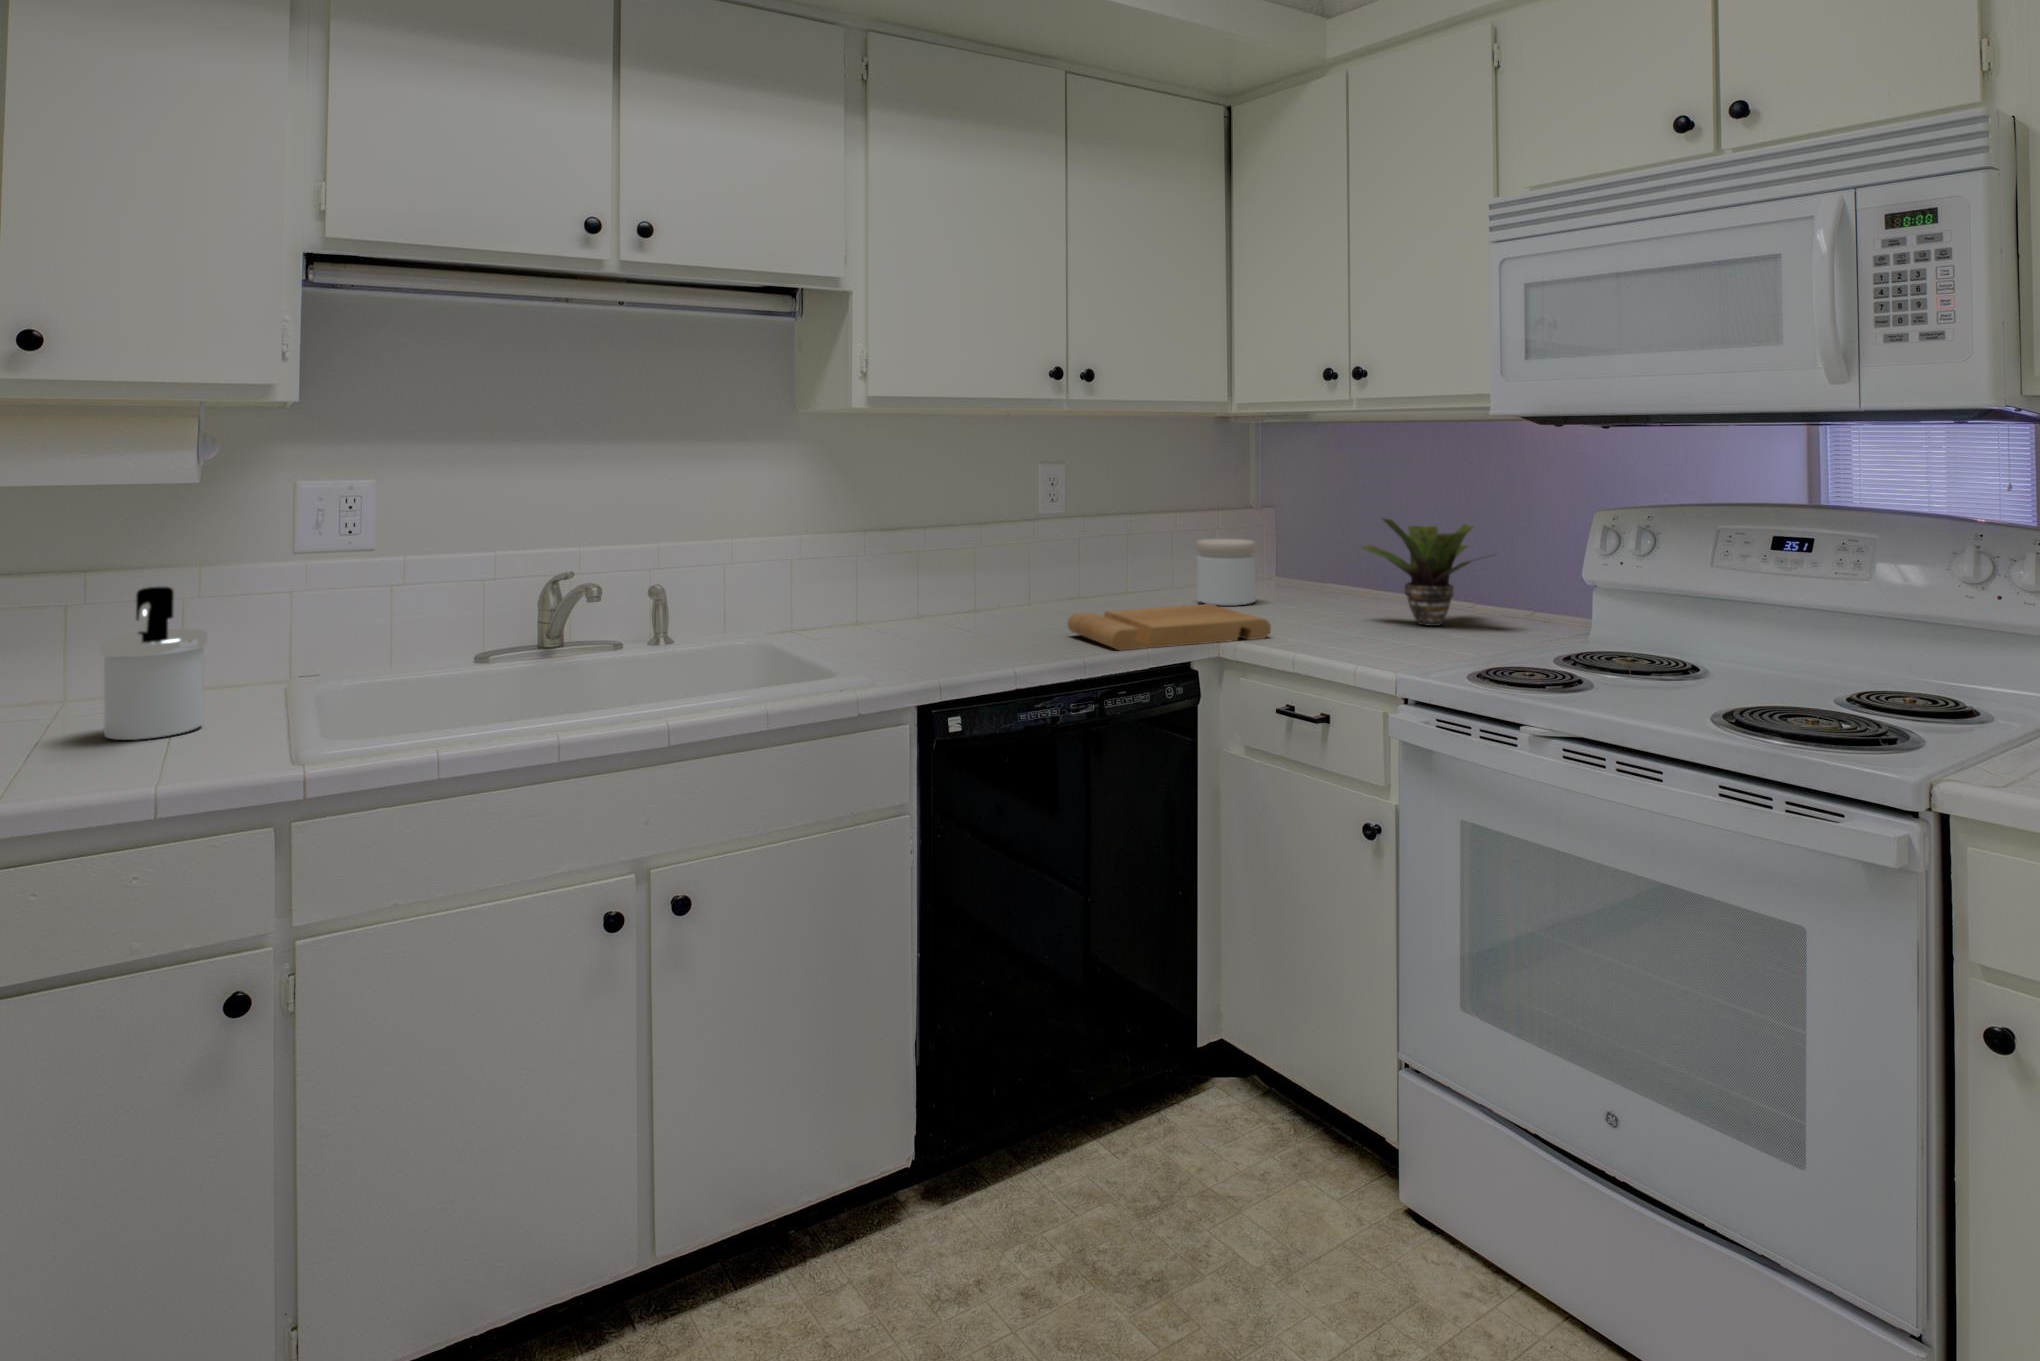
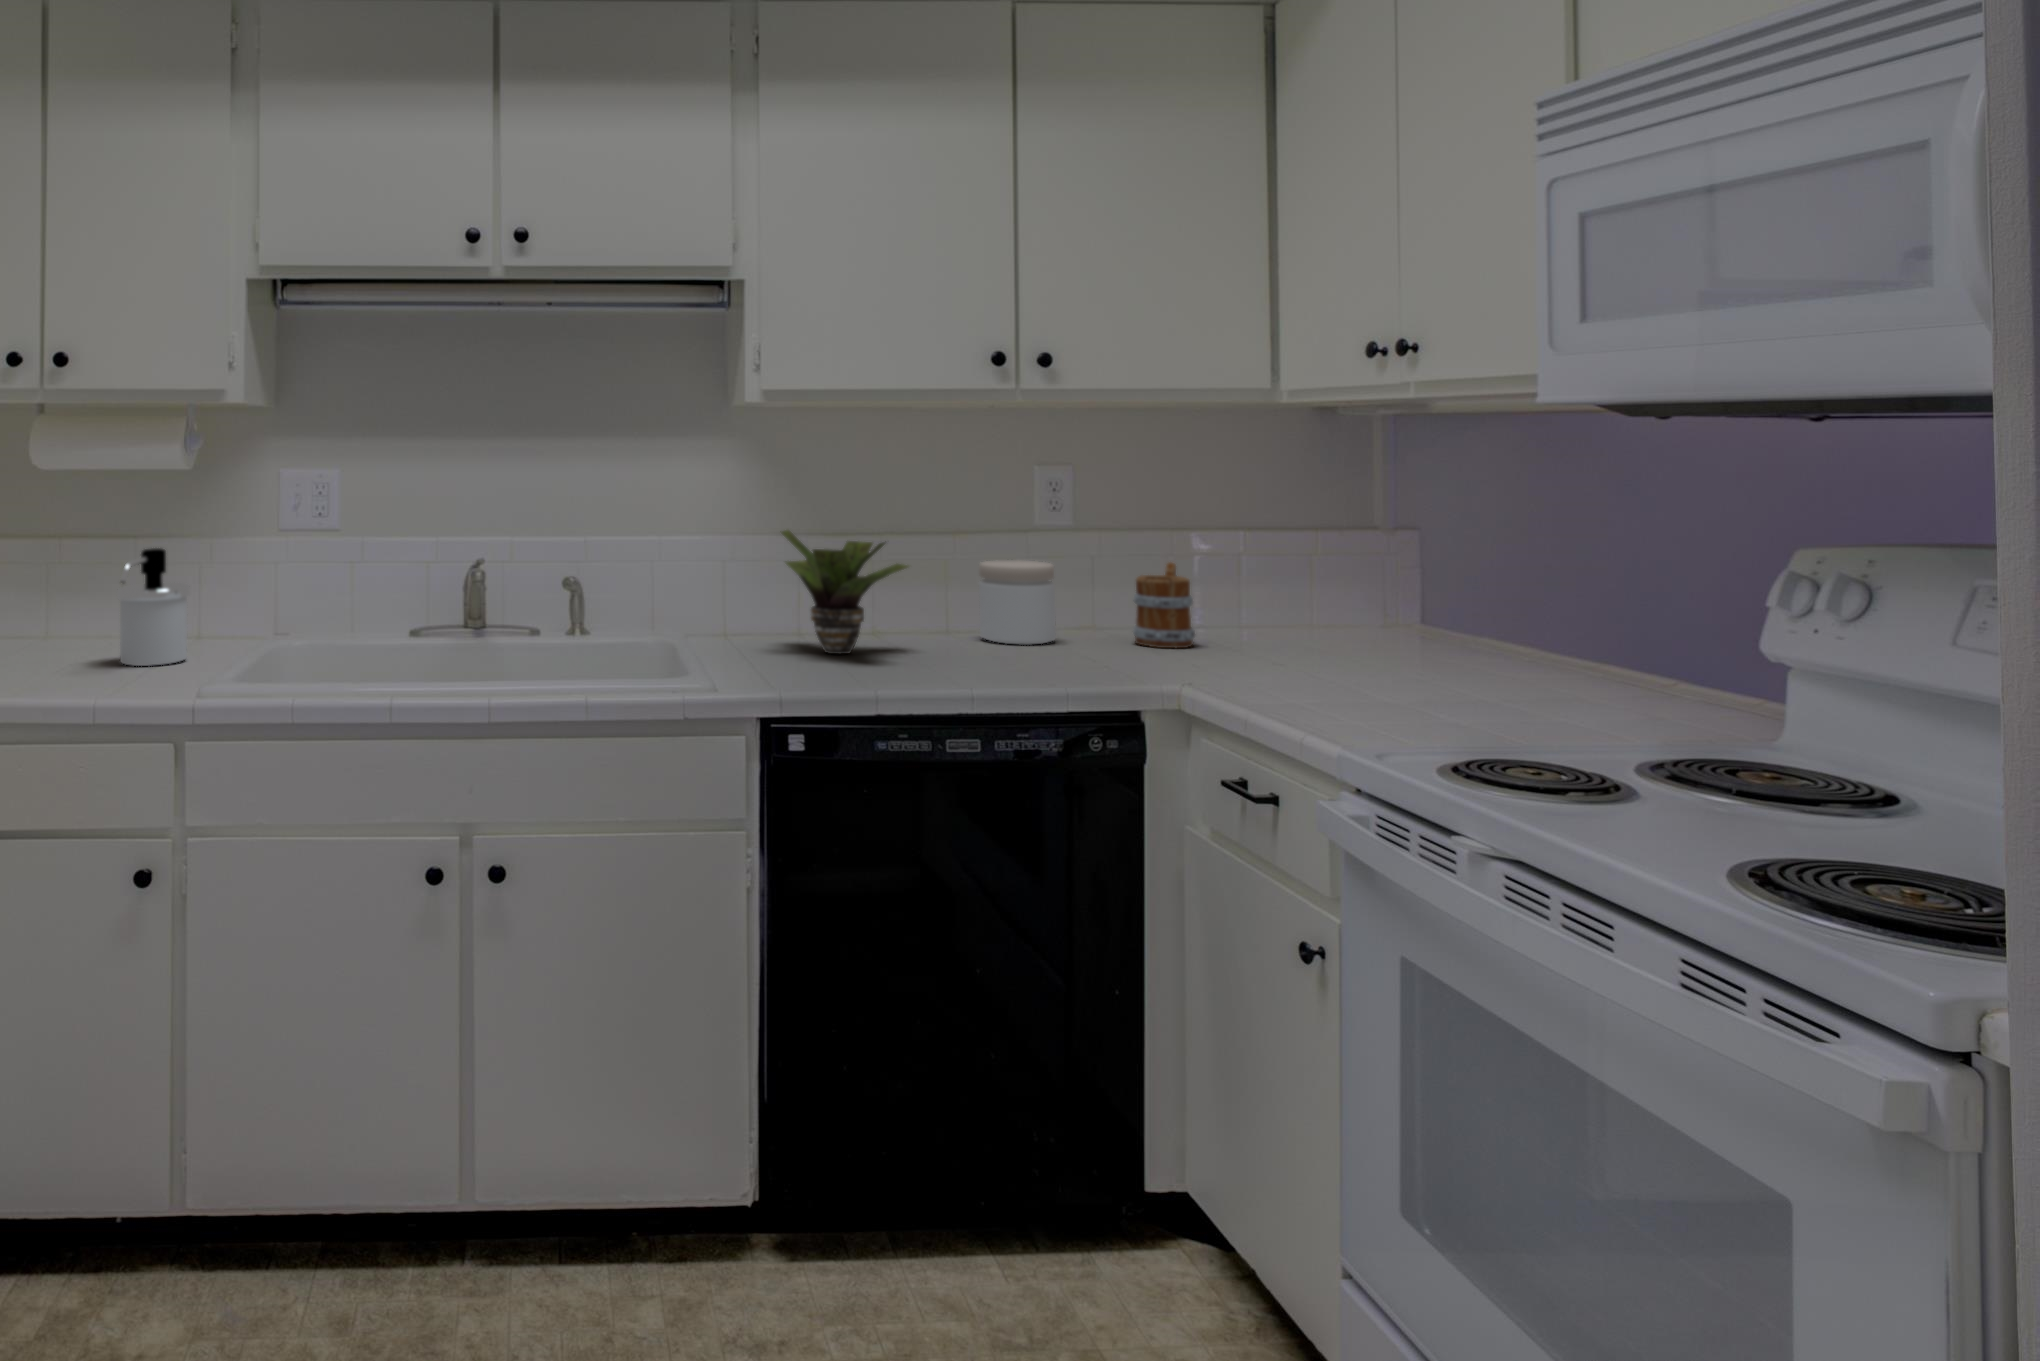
potted plant: present [1362,518,1491,626] -> present [782,530,908,654]
jar: present [1197,539,1255,606] -> present [979,561,1056,645]
mug: none [1128,544,1174,614] -> present [1133,562,1195,648]
cutting board: present [1068,604,1271,651] -> none [1006,636,1259,688]

